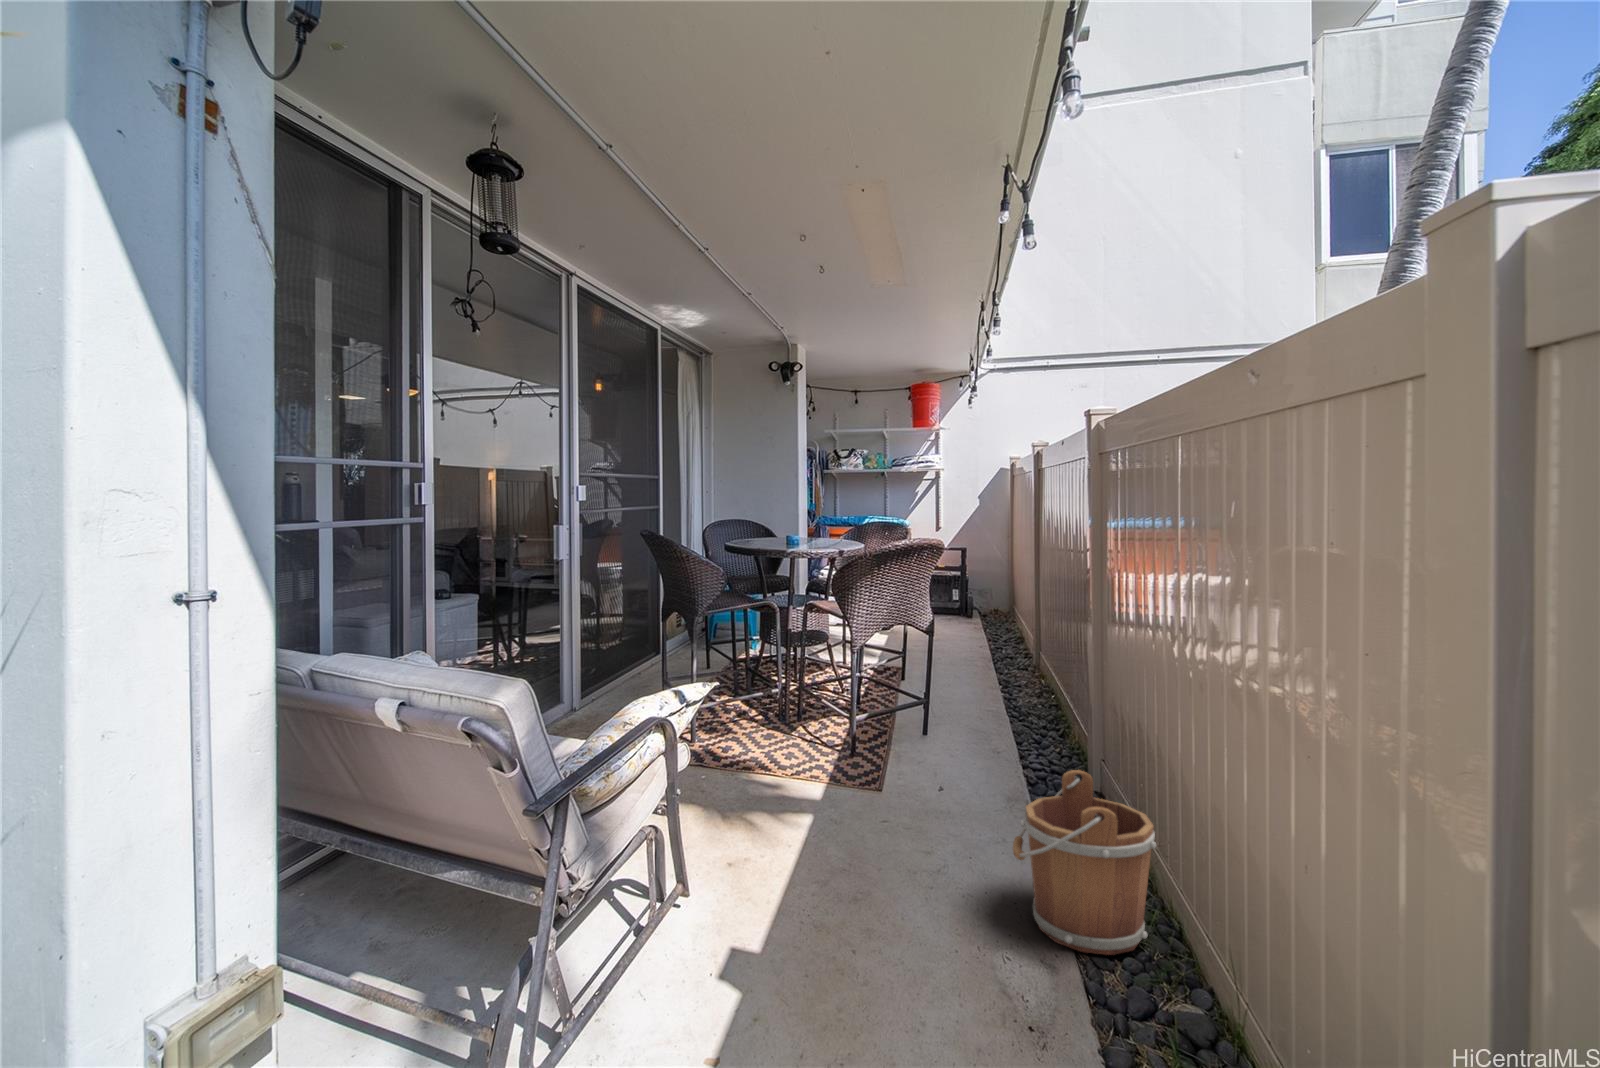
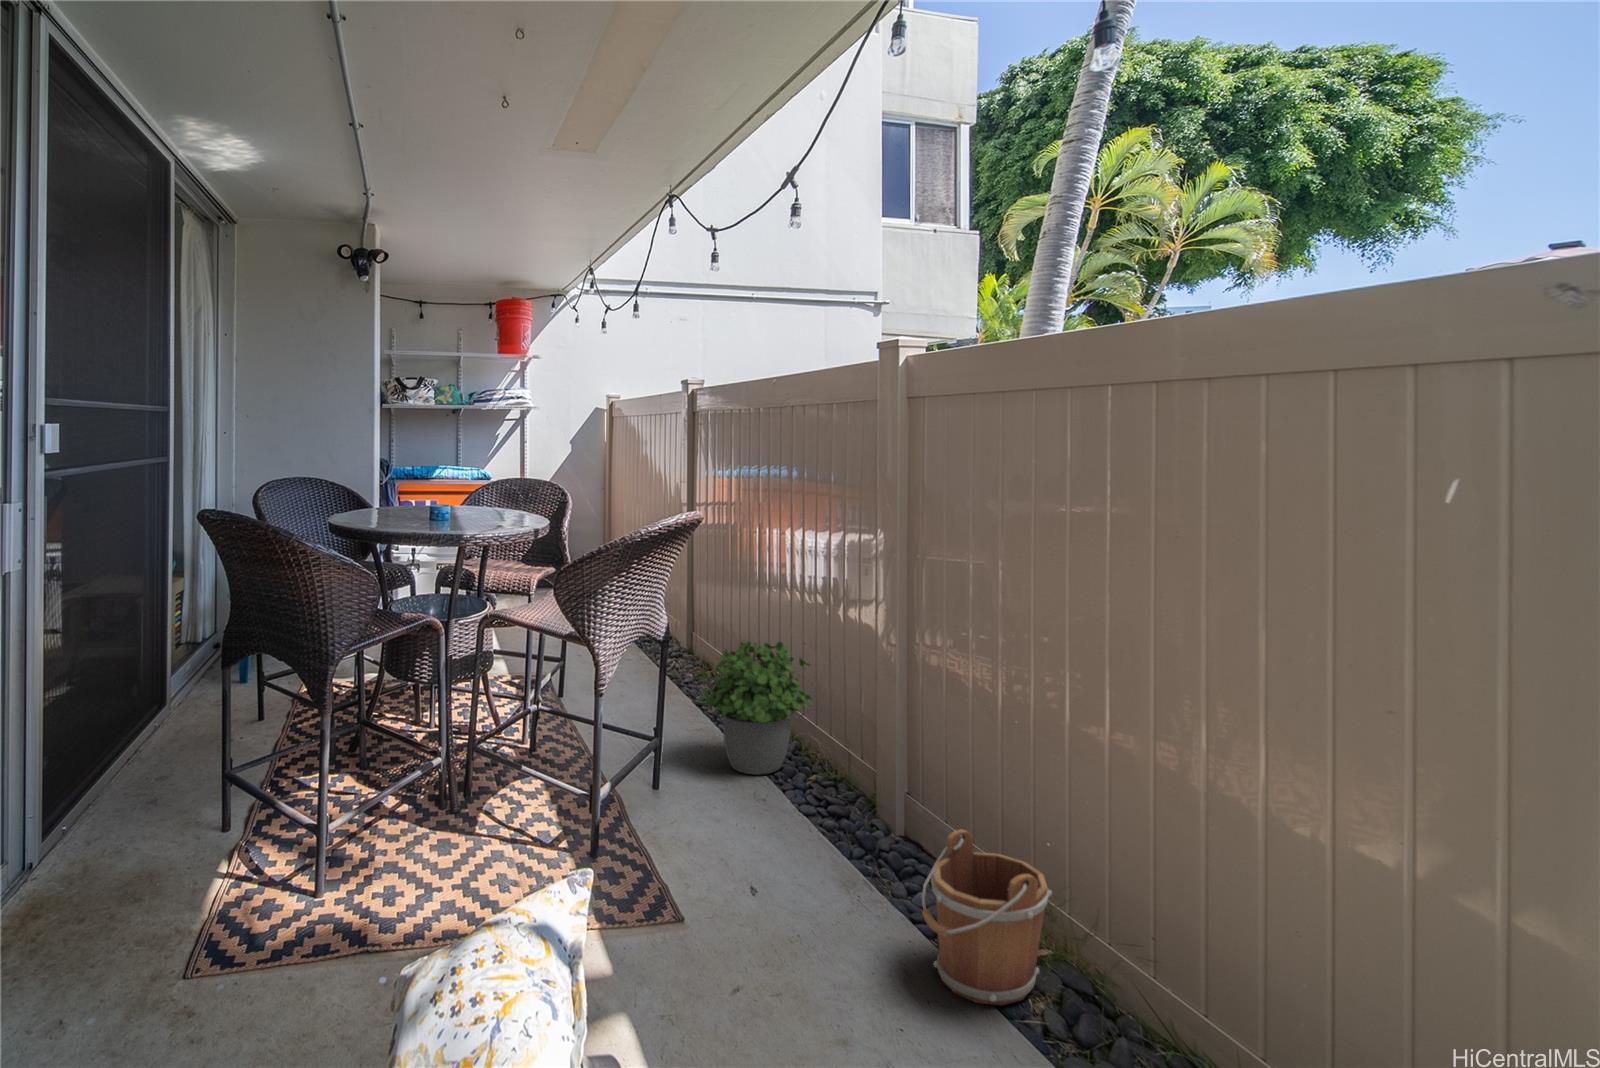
potted plant: none [958,618,1070,748] -> present [699,641,812,775]

